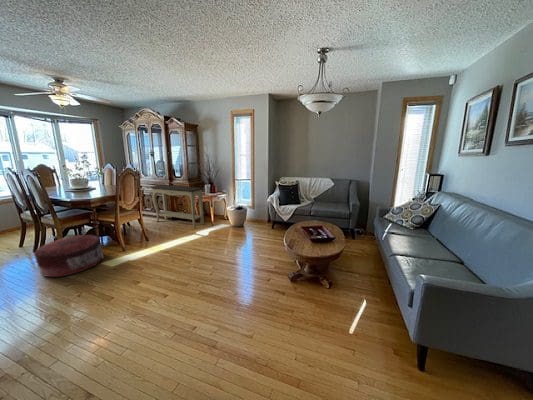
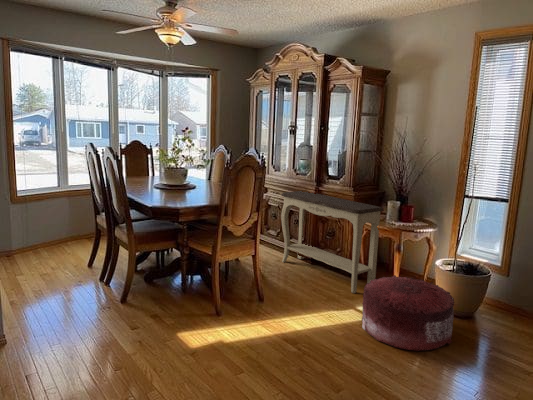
pouf: present [34,235,104,277] -> present [362,275,454,351]

